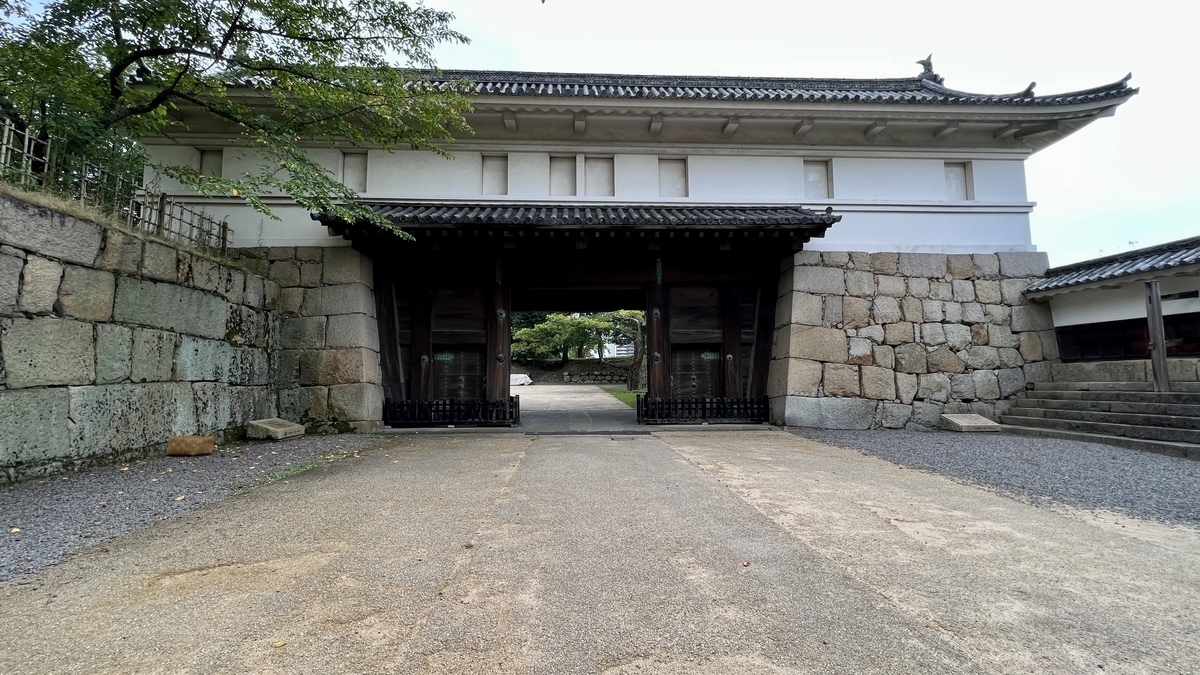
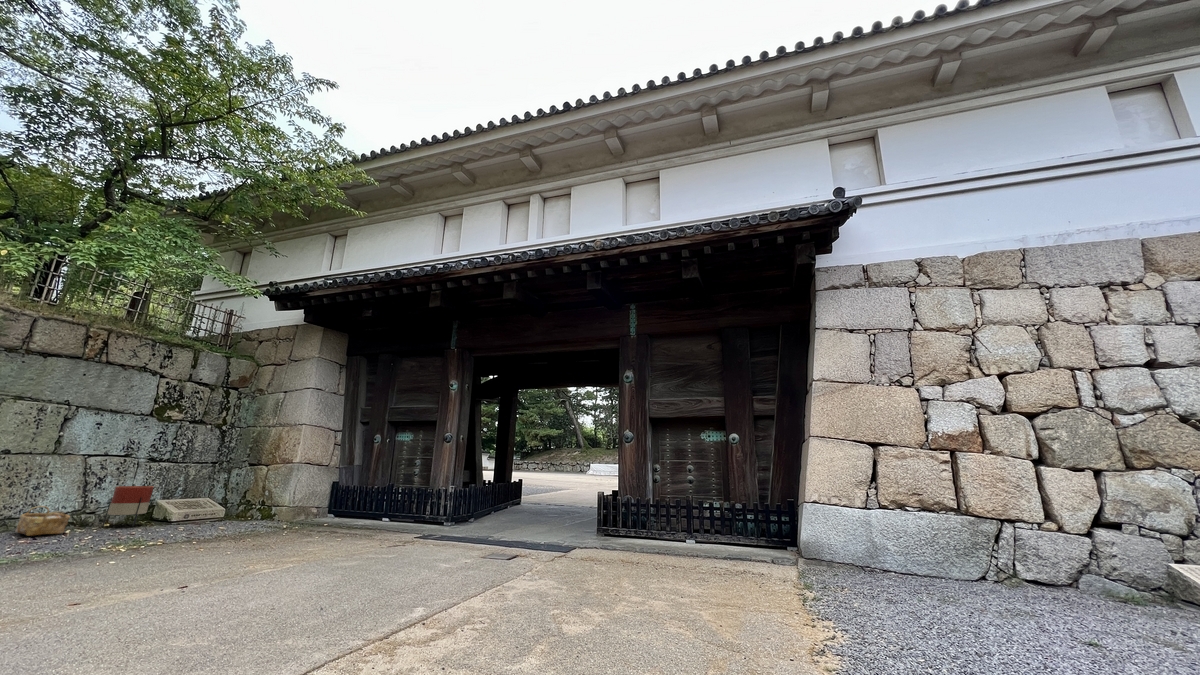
planter: none [218,410,254,449] -> present [102,486,154,527]

